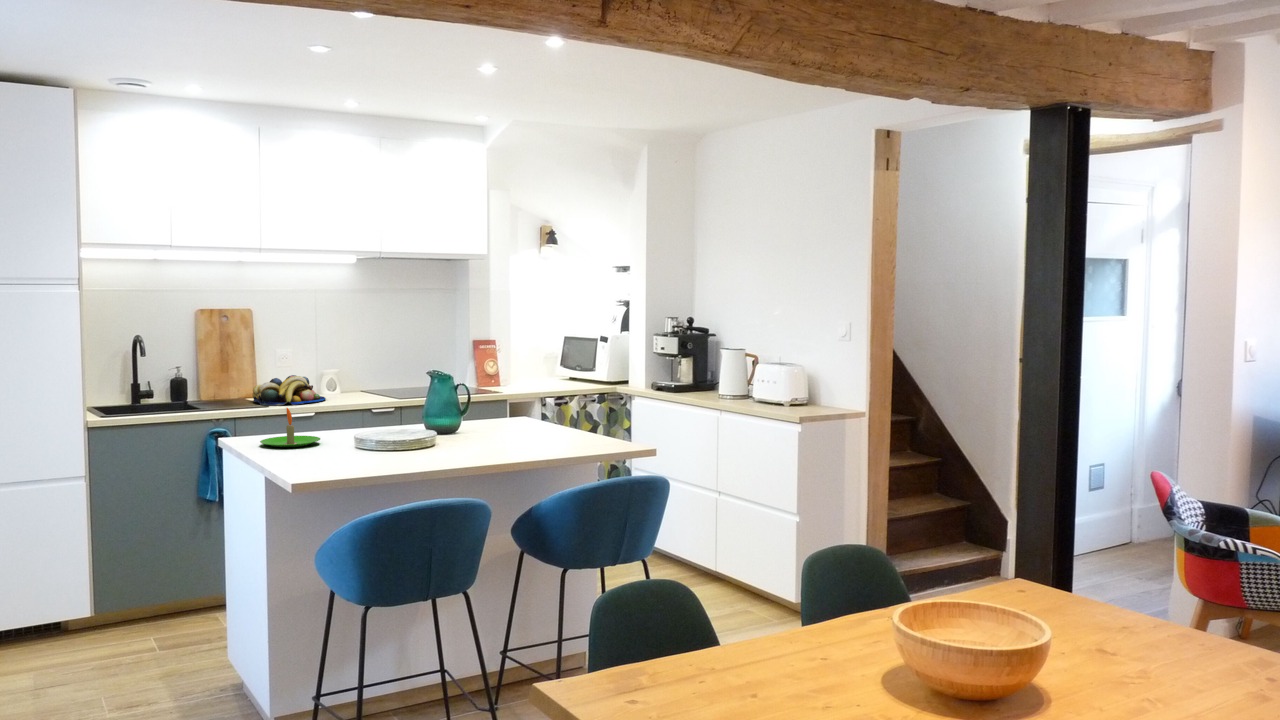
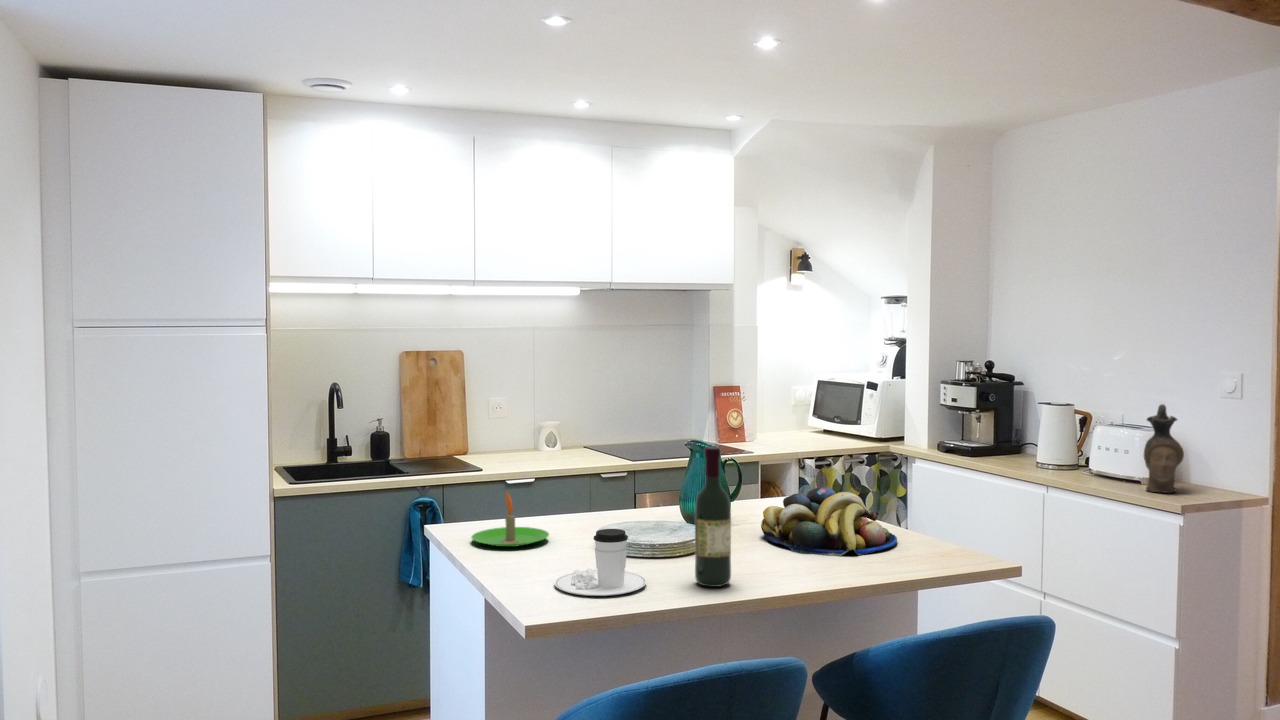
ceramic pitcher: none [780,347,806,411] -> present [1144,404,1184,493]
wine bottle: none [421,367,446,462] -> present [695,447,731,587]
fruit bowl: present [252,375,325,405] -> present [761,487,897,556]
coffee cup: none [321,424,387,468] -> present [555,529,646,596]

